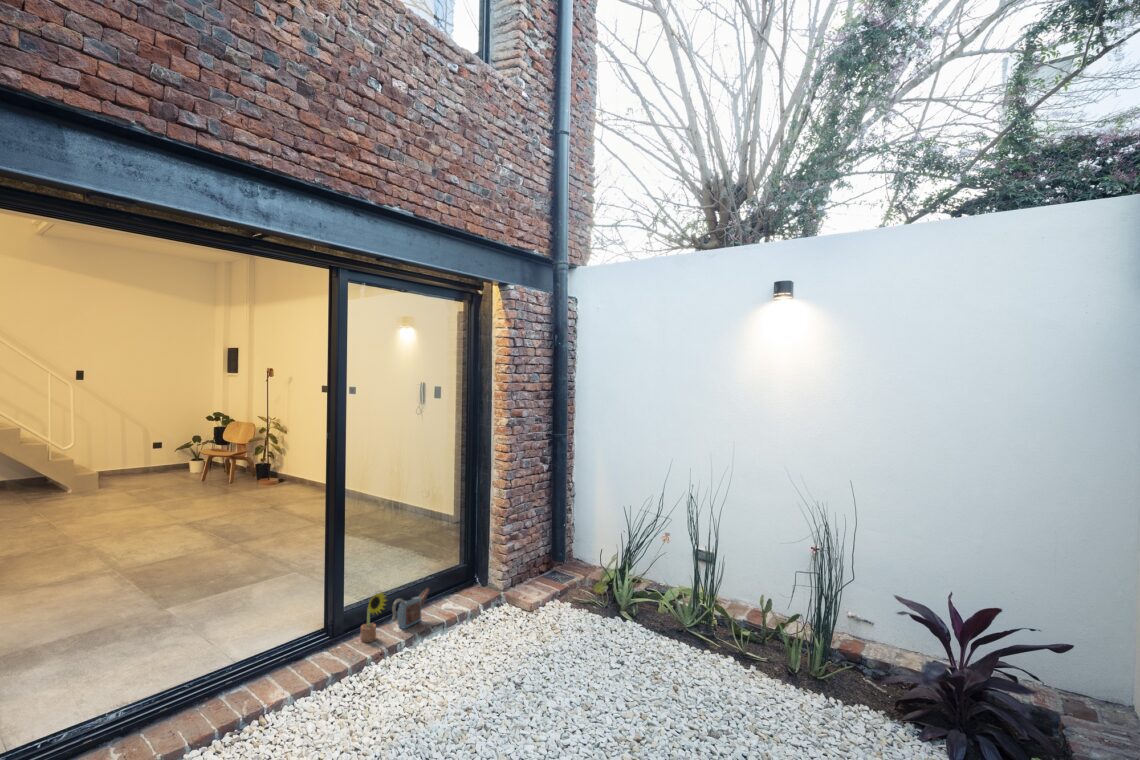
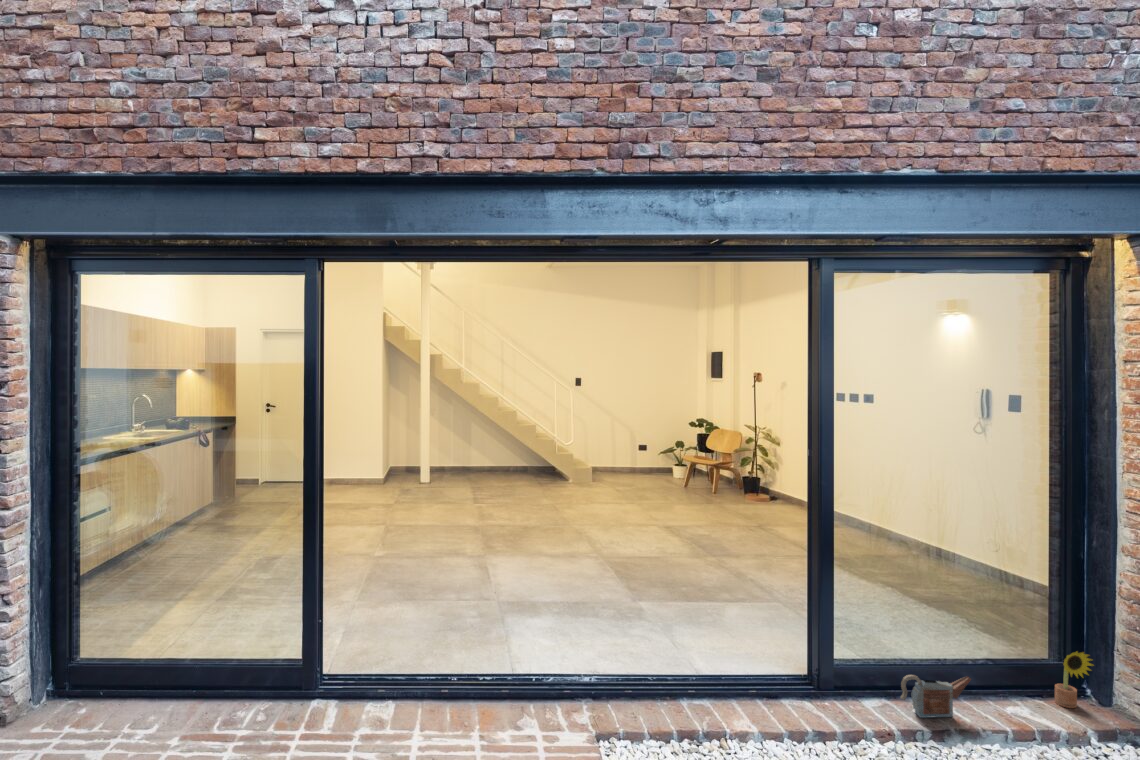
decorative plant: present [361,593,386,642] -> present [1055,652,1093,708]

